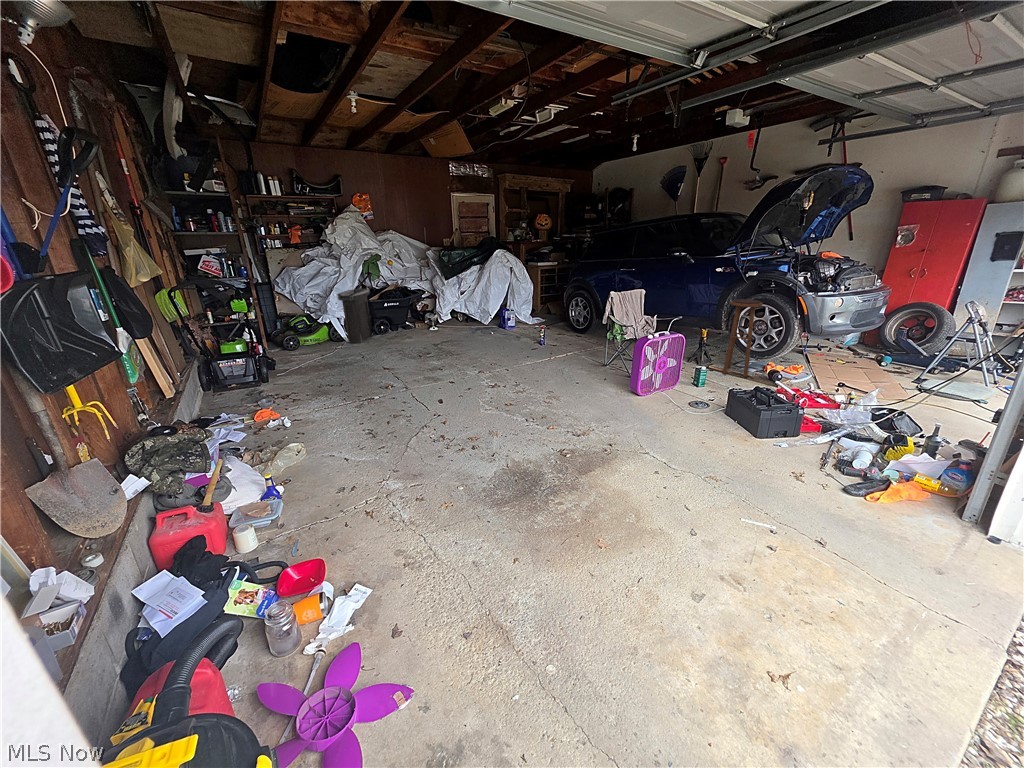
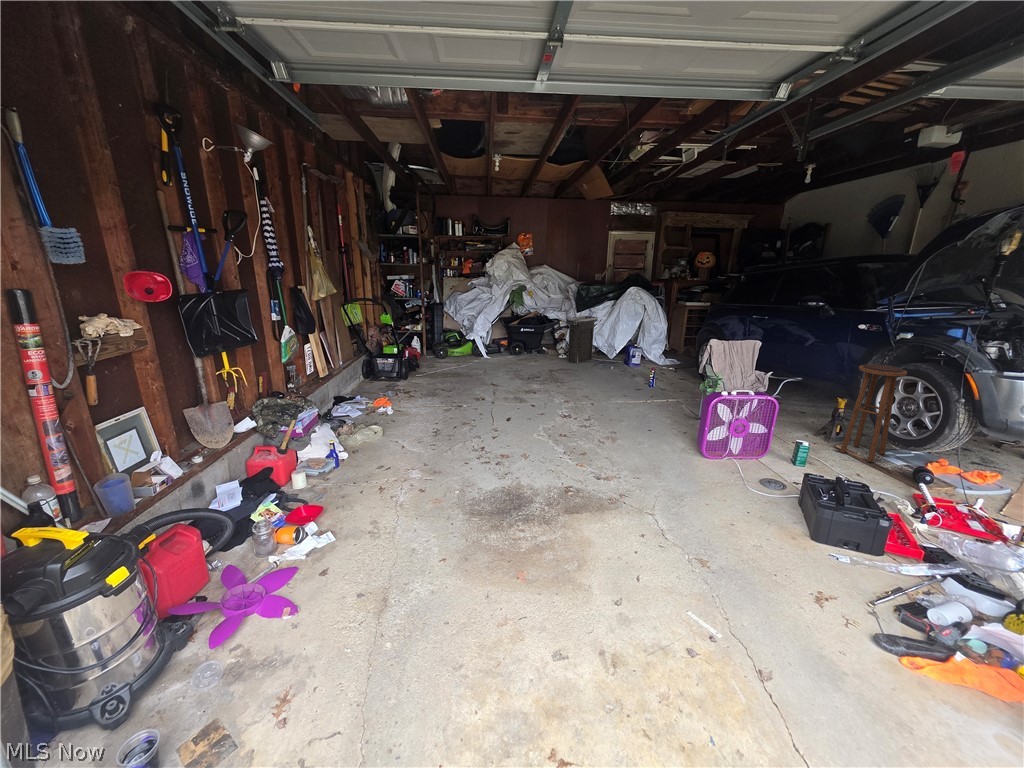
trash can: present [337,289,372,343] -> present [566,316,598,363]

